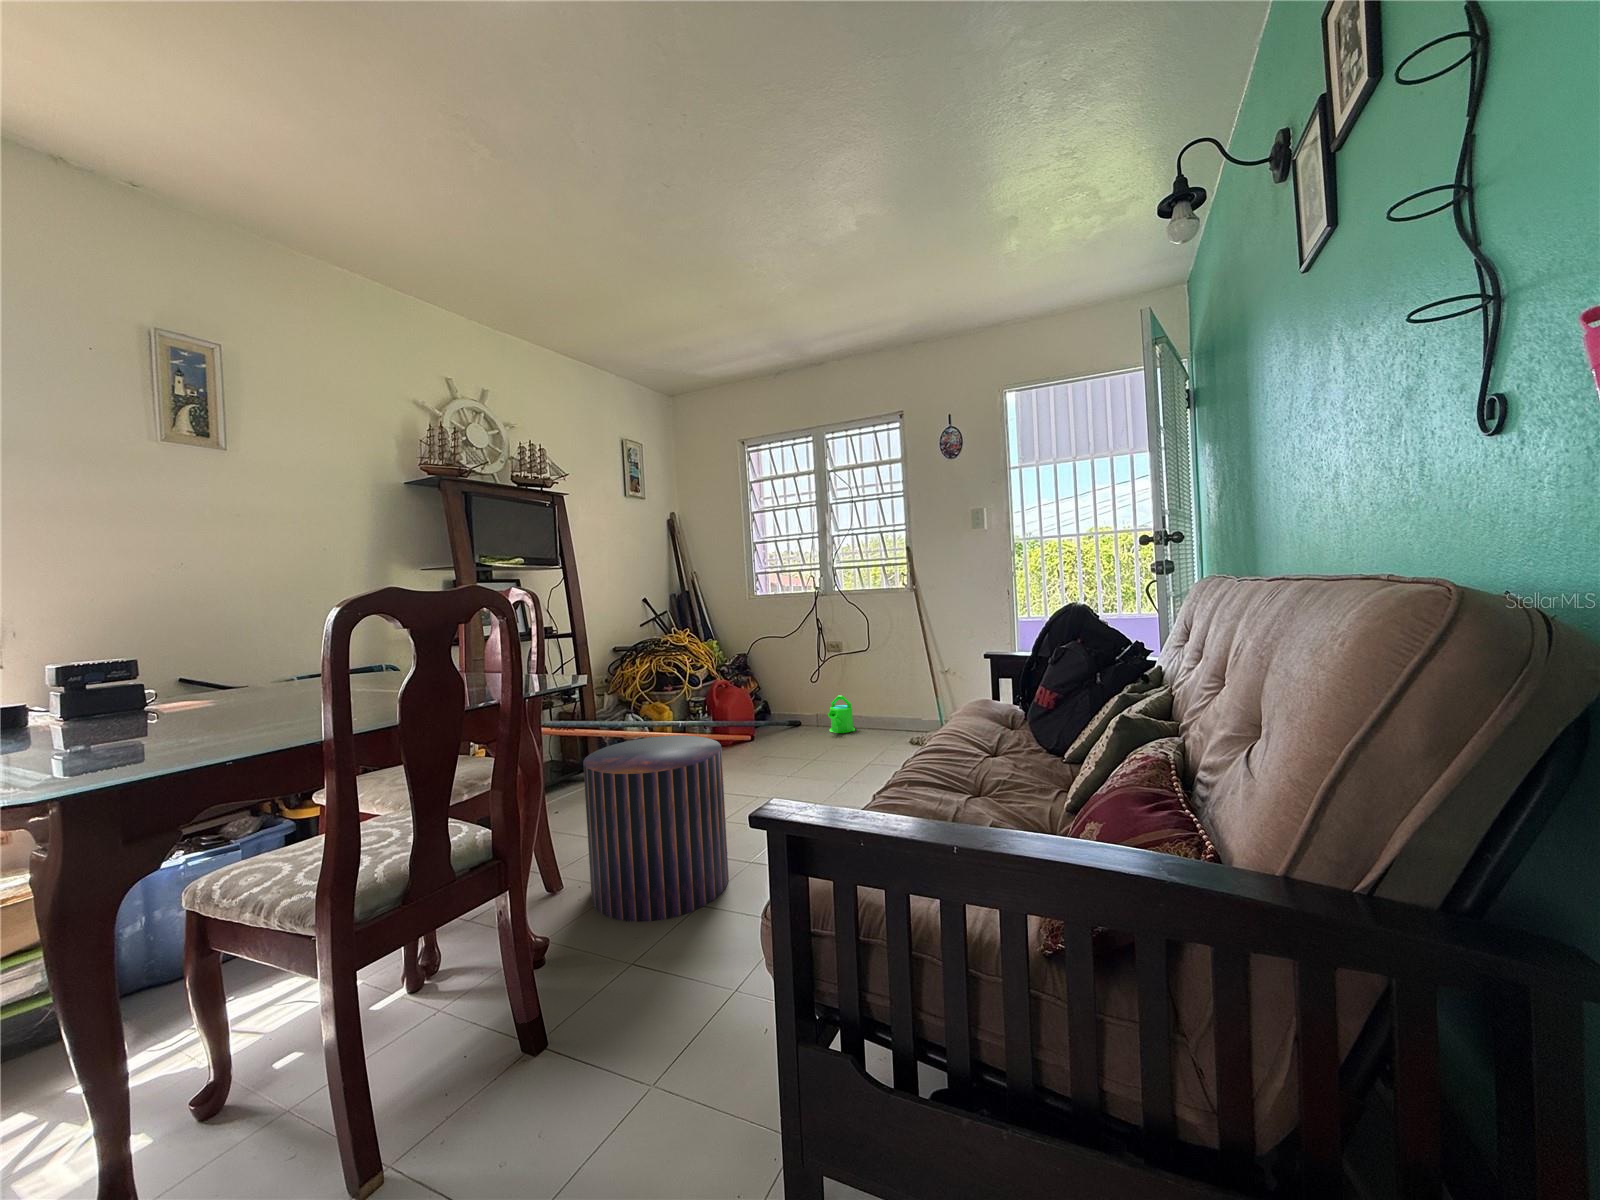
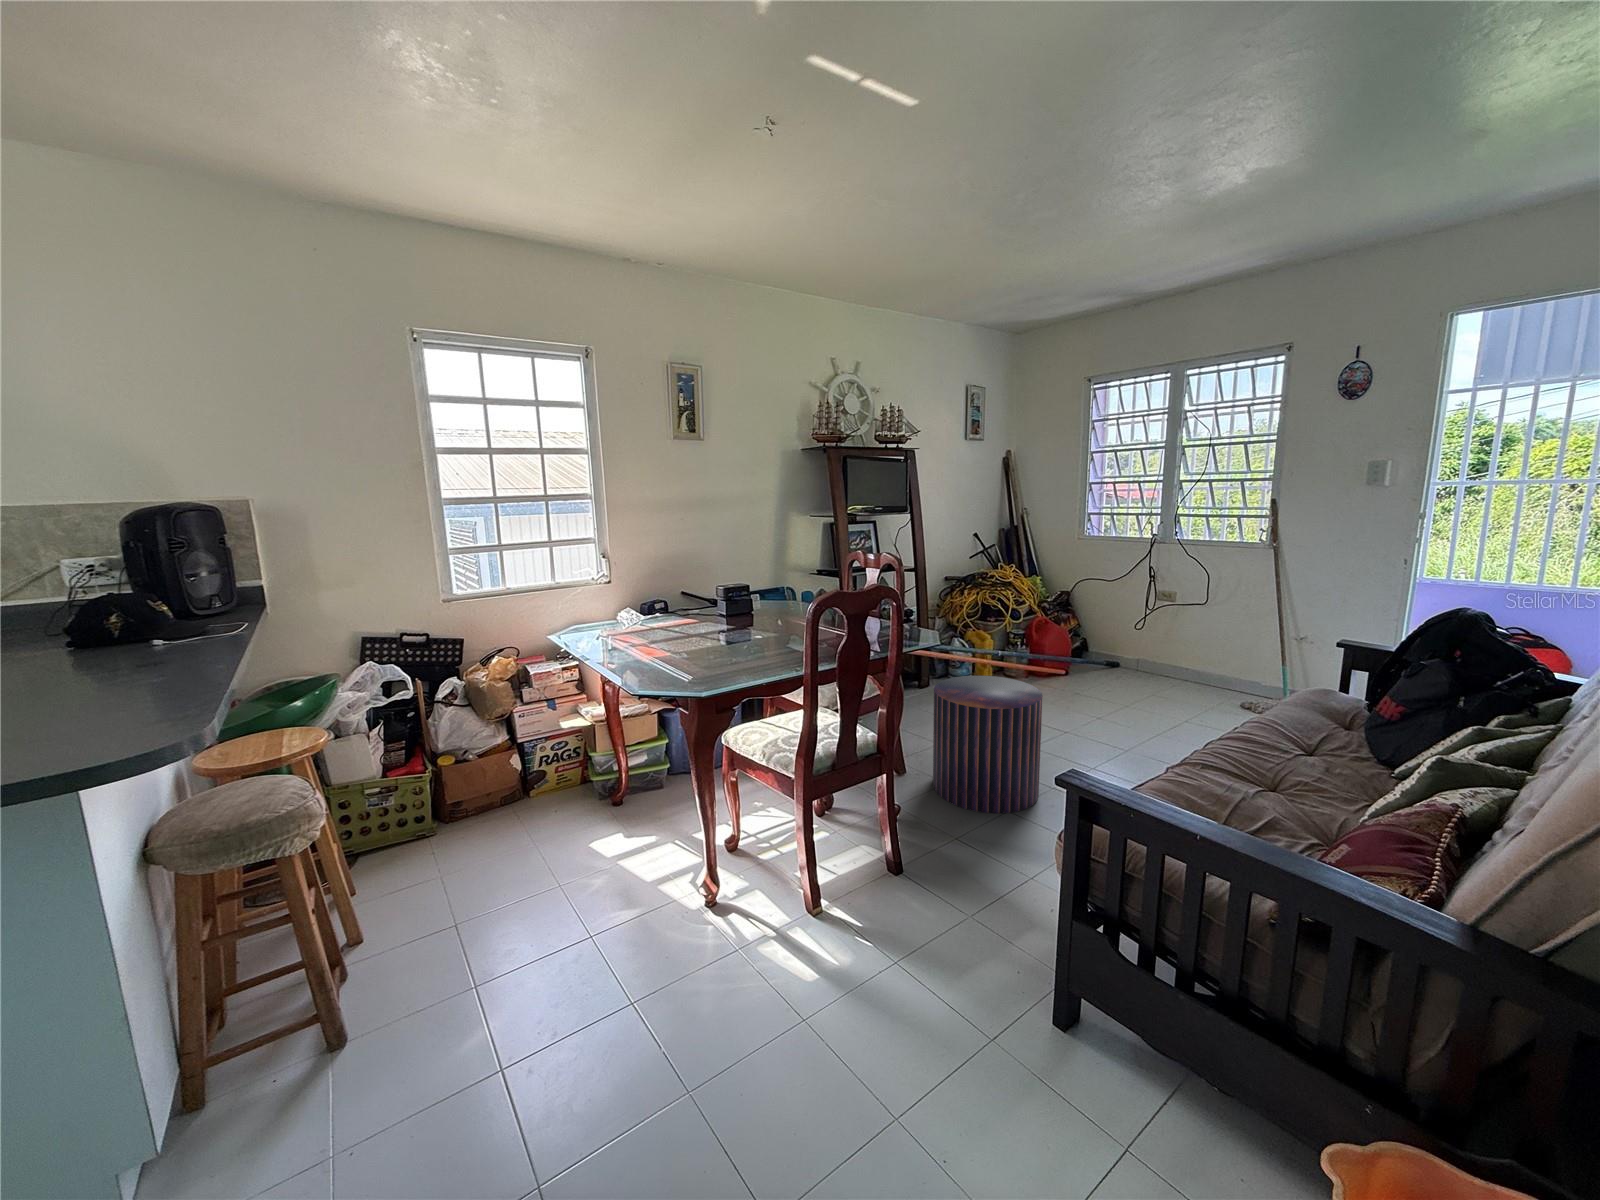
watering can: present [828,695,855,733] -> none [1151,646,1181,684]

